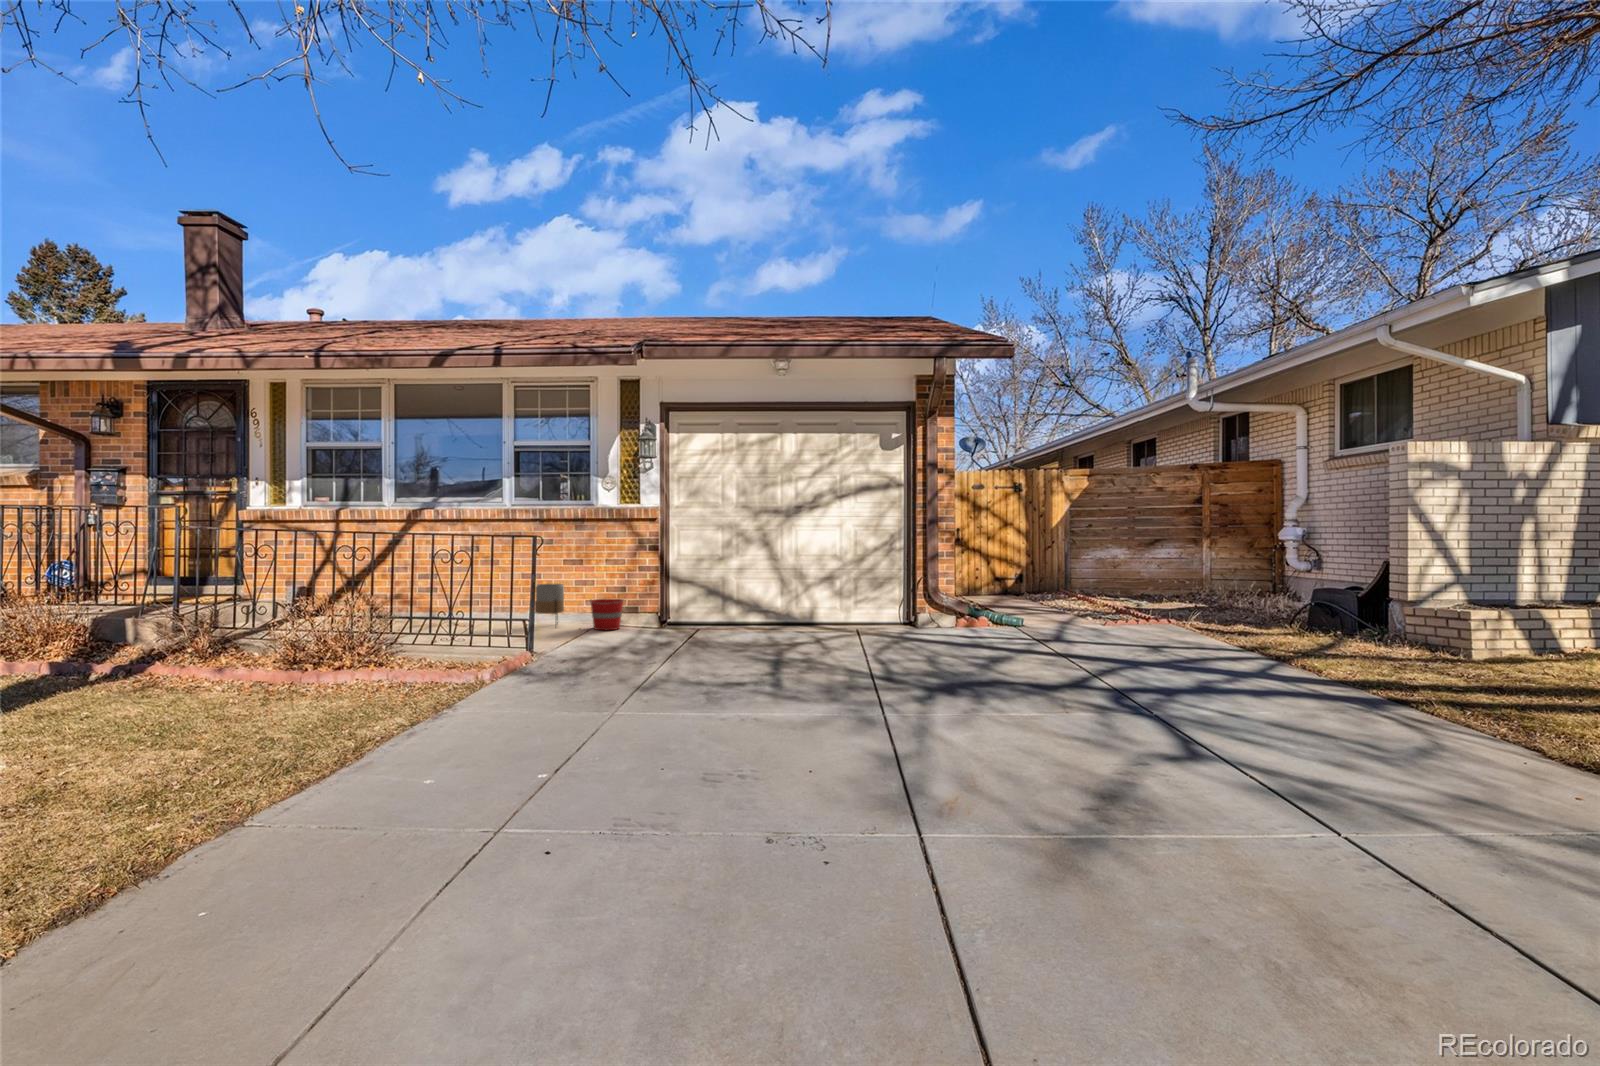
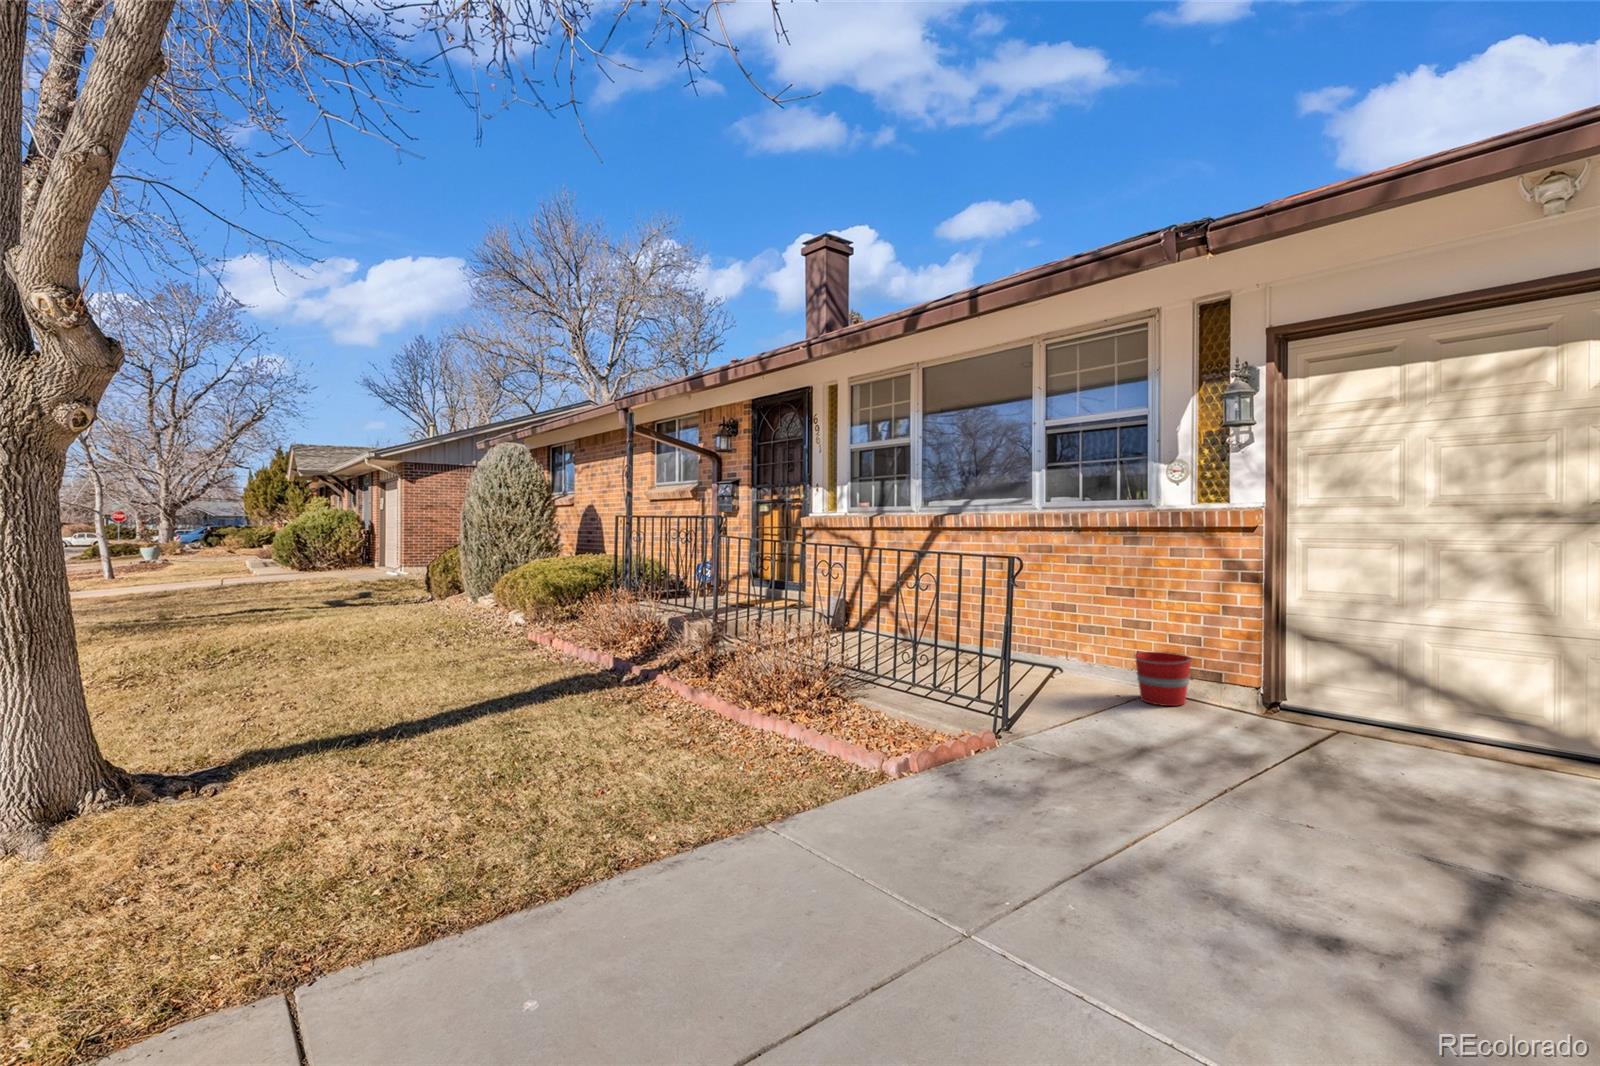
planter: present [535,584,564,620] -> none [1054,619,1100,688]

